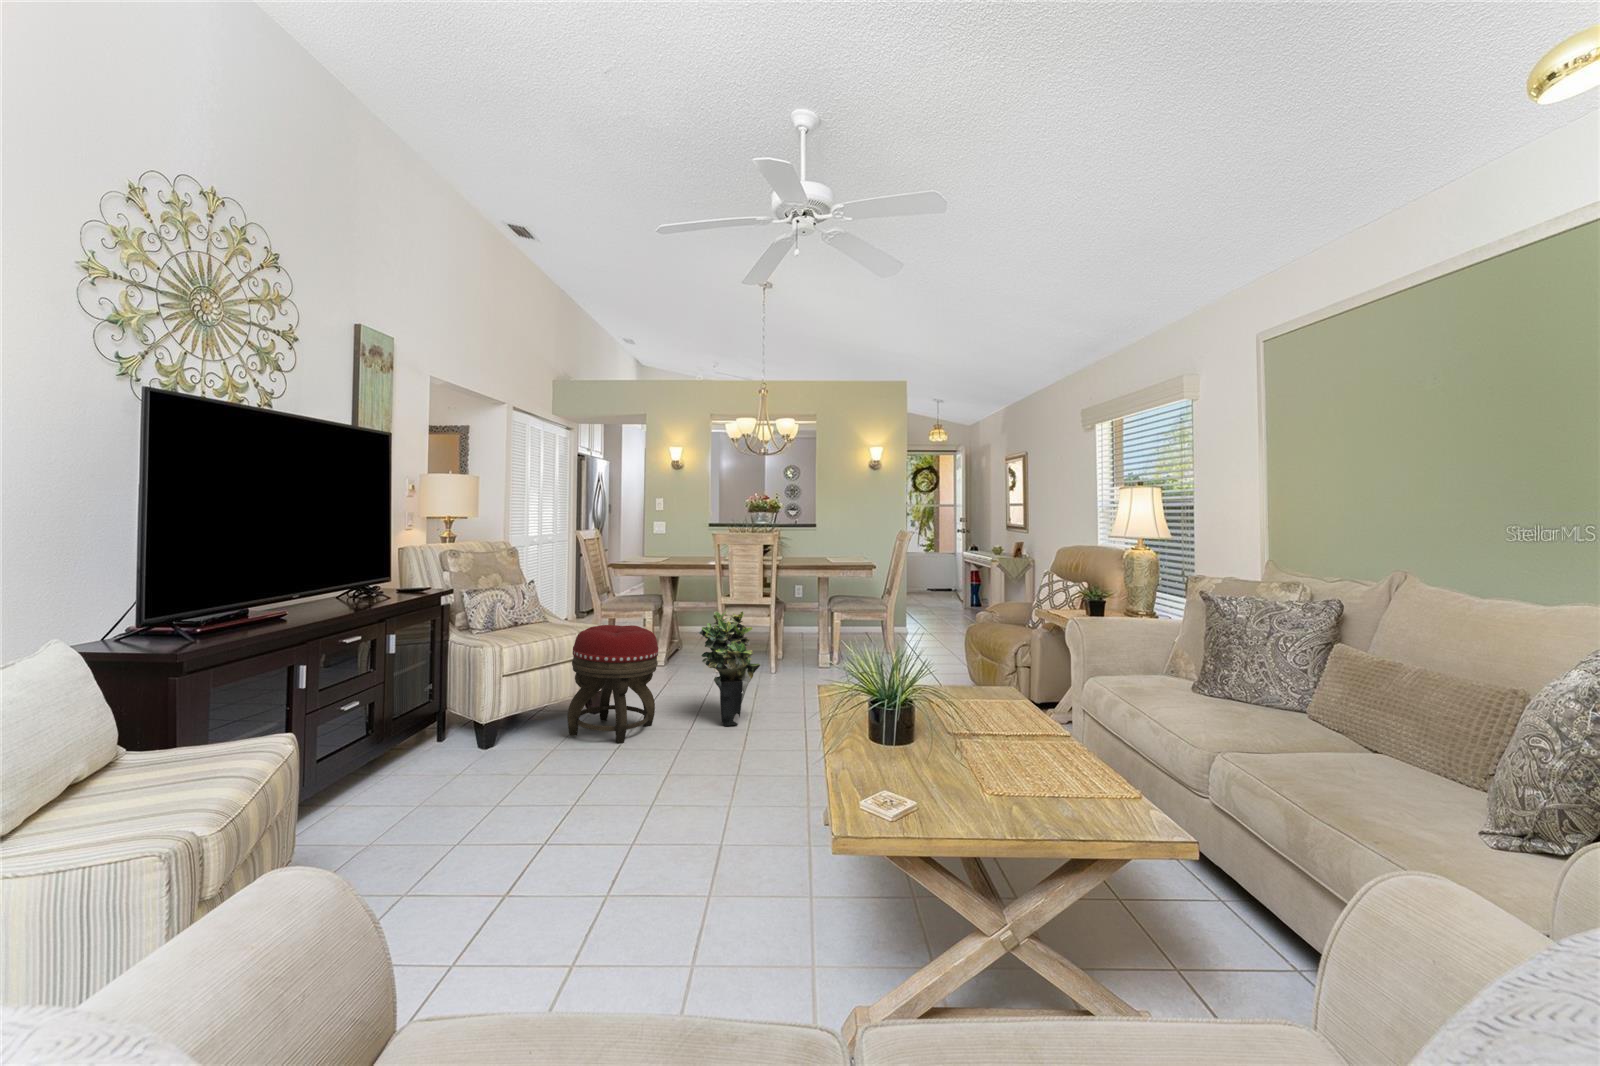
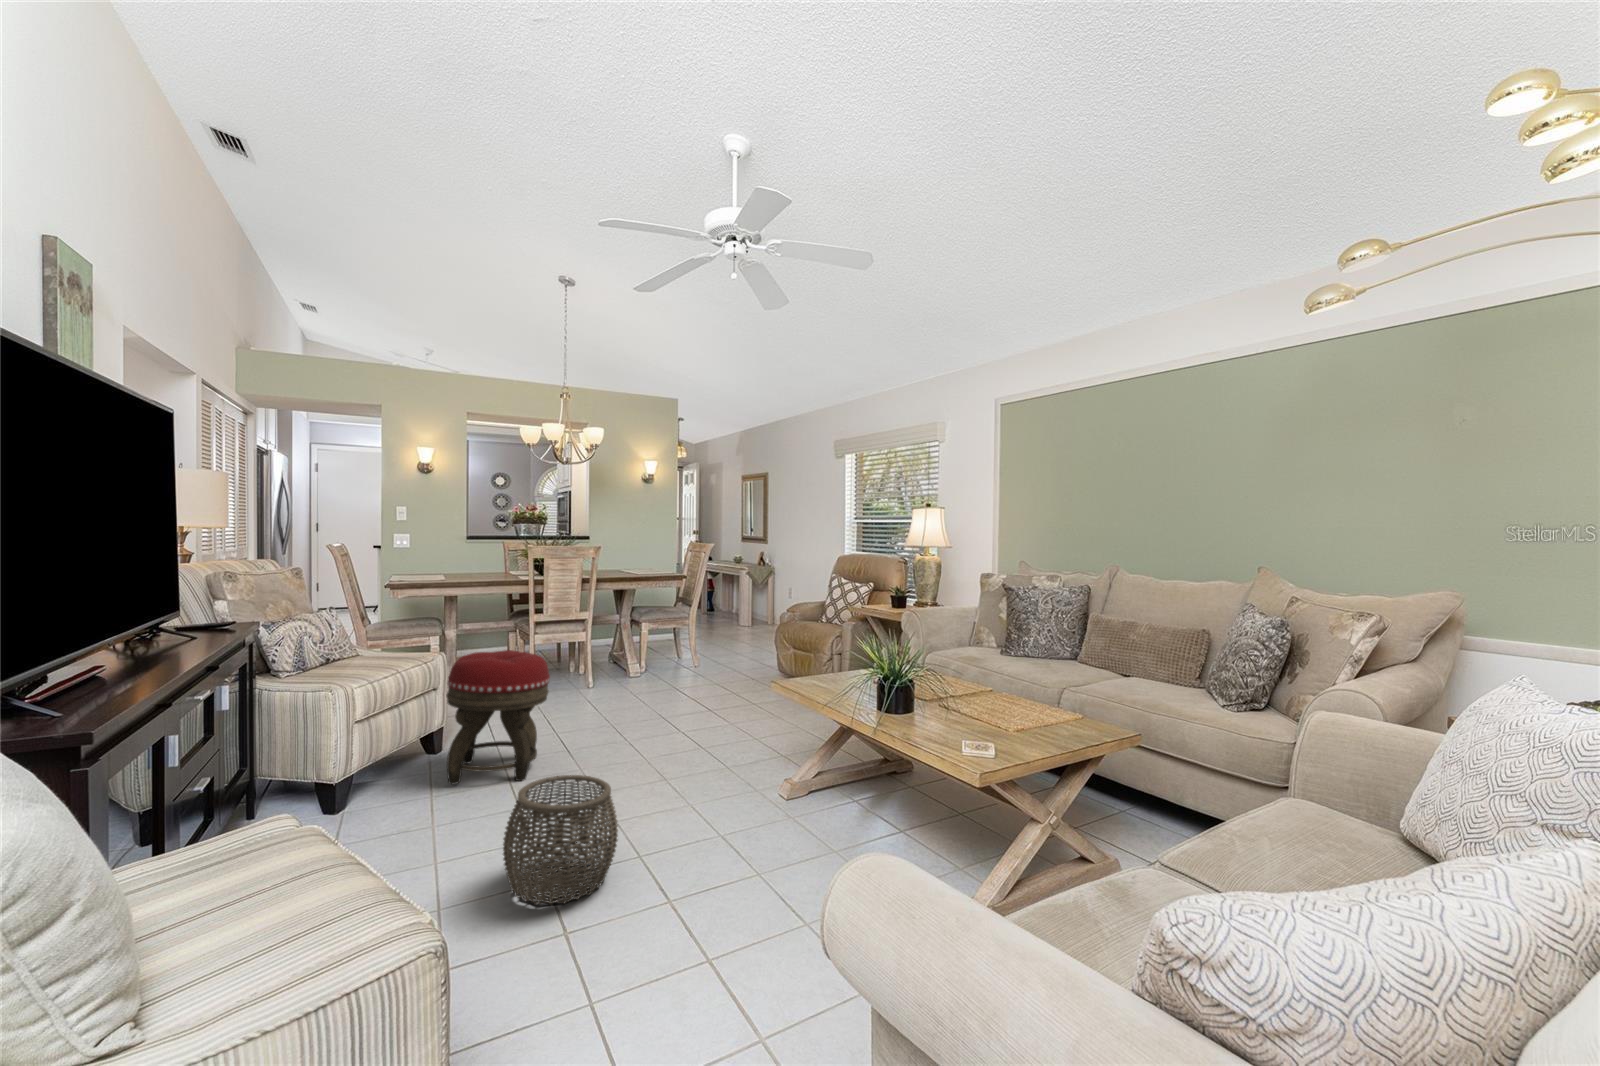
potted plant: present [699,611,761,726] -> none [579,626,644,745]
woven basket: none [477,741,587,859] -> present [503,775,618,904]

